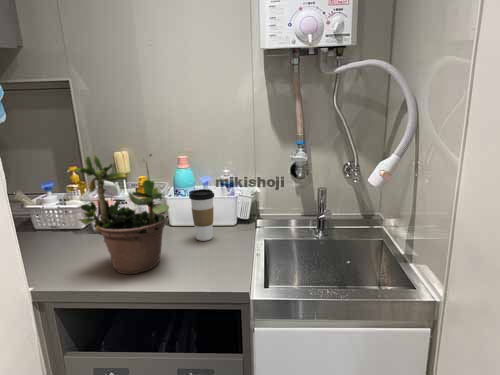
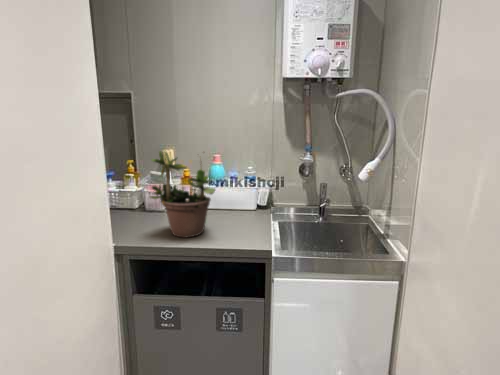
coffee cup: present [189,189,214,241] -> none [224,180,243,219]

